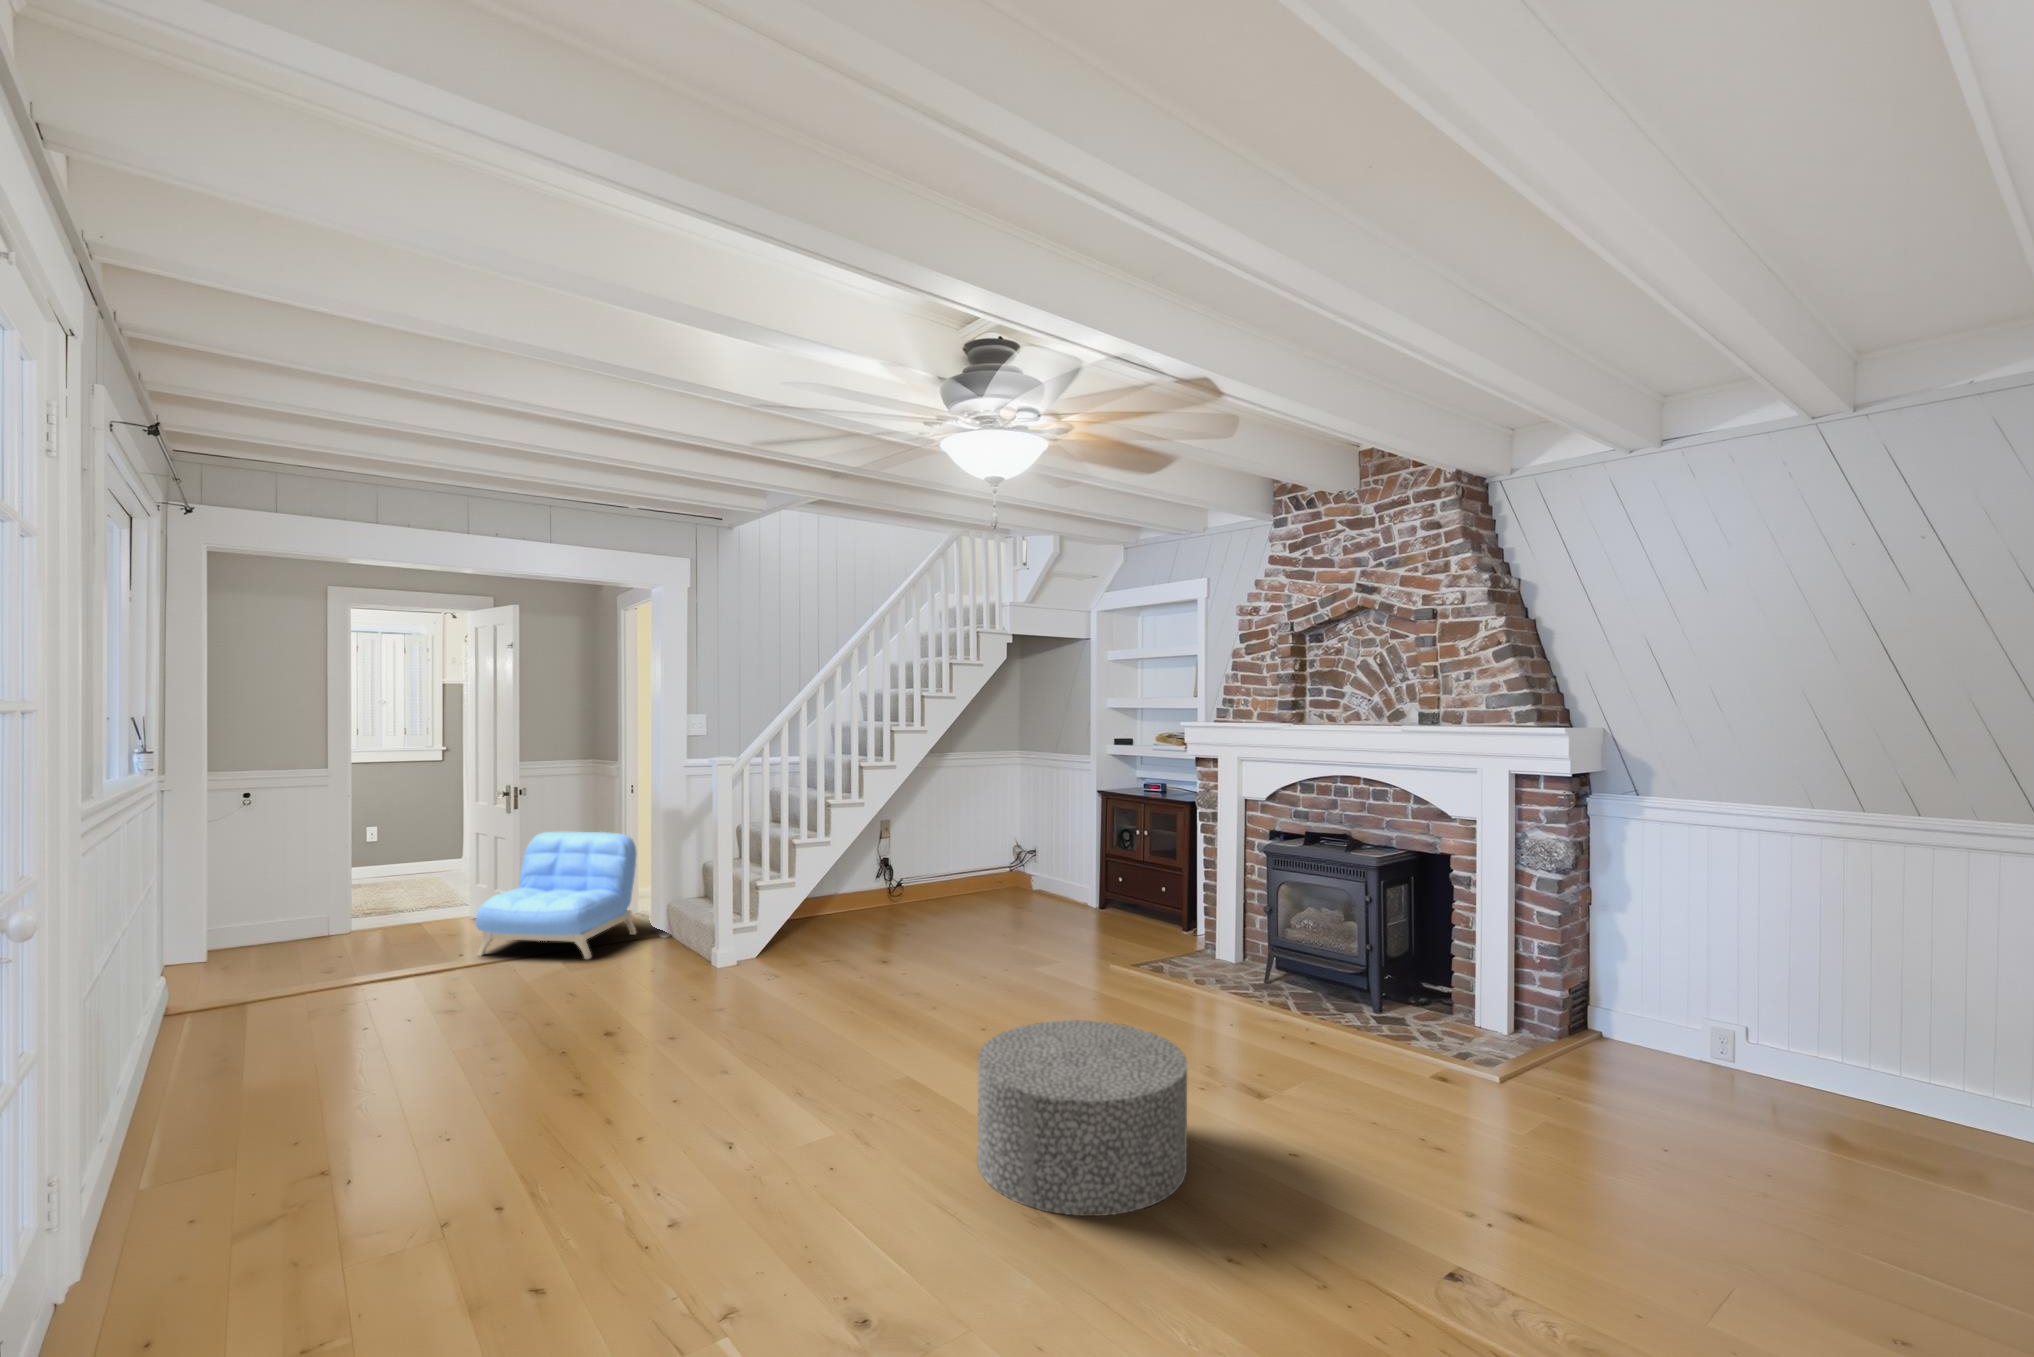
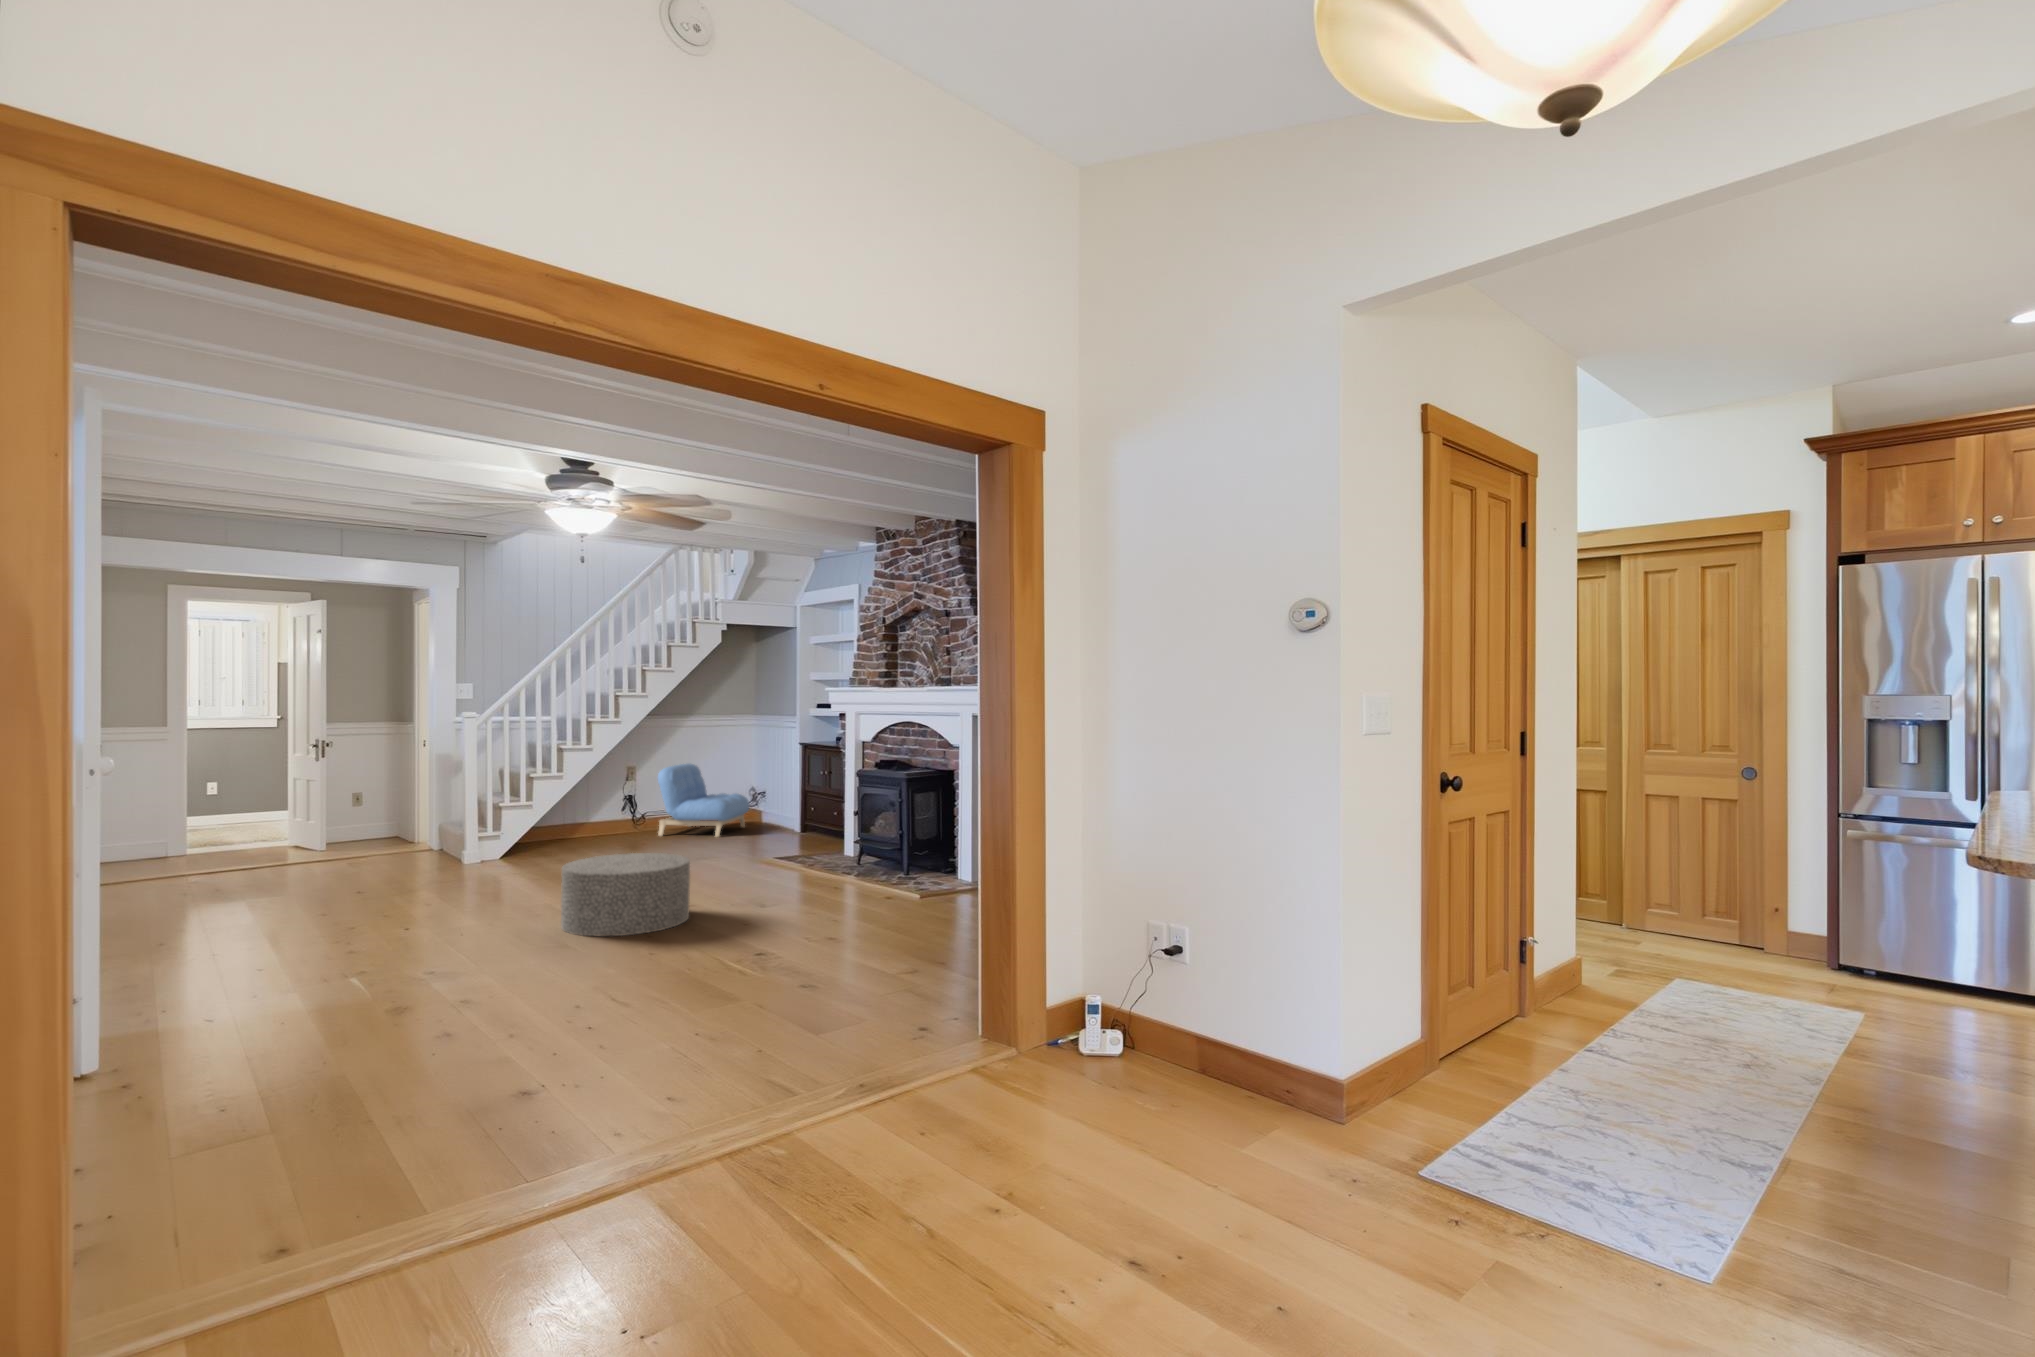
armchair: present [475,832,636,959] -> present [658,764,750,837]

